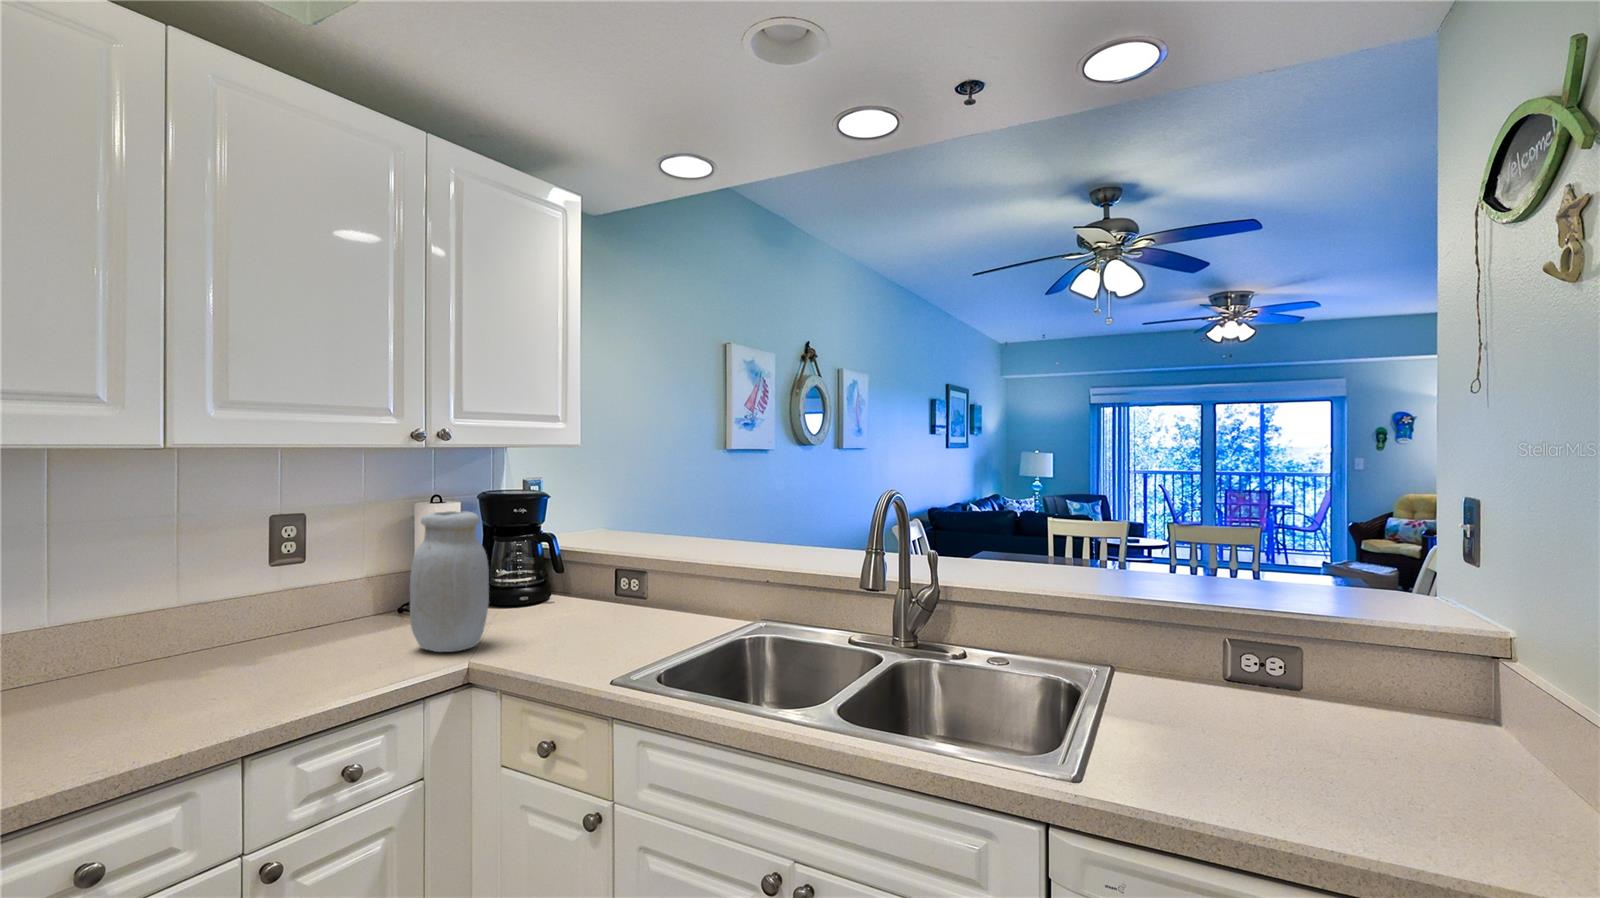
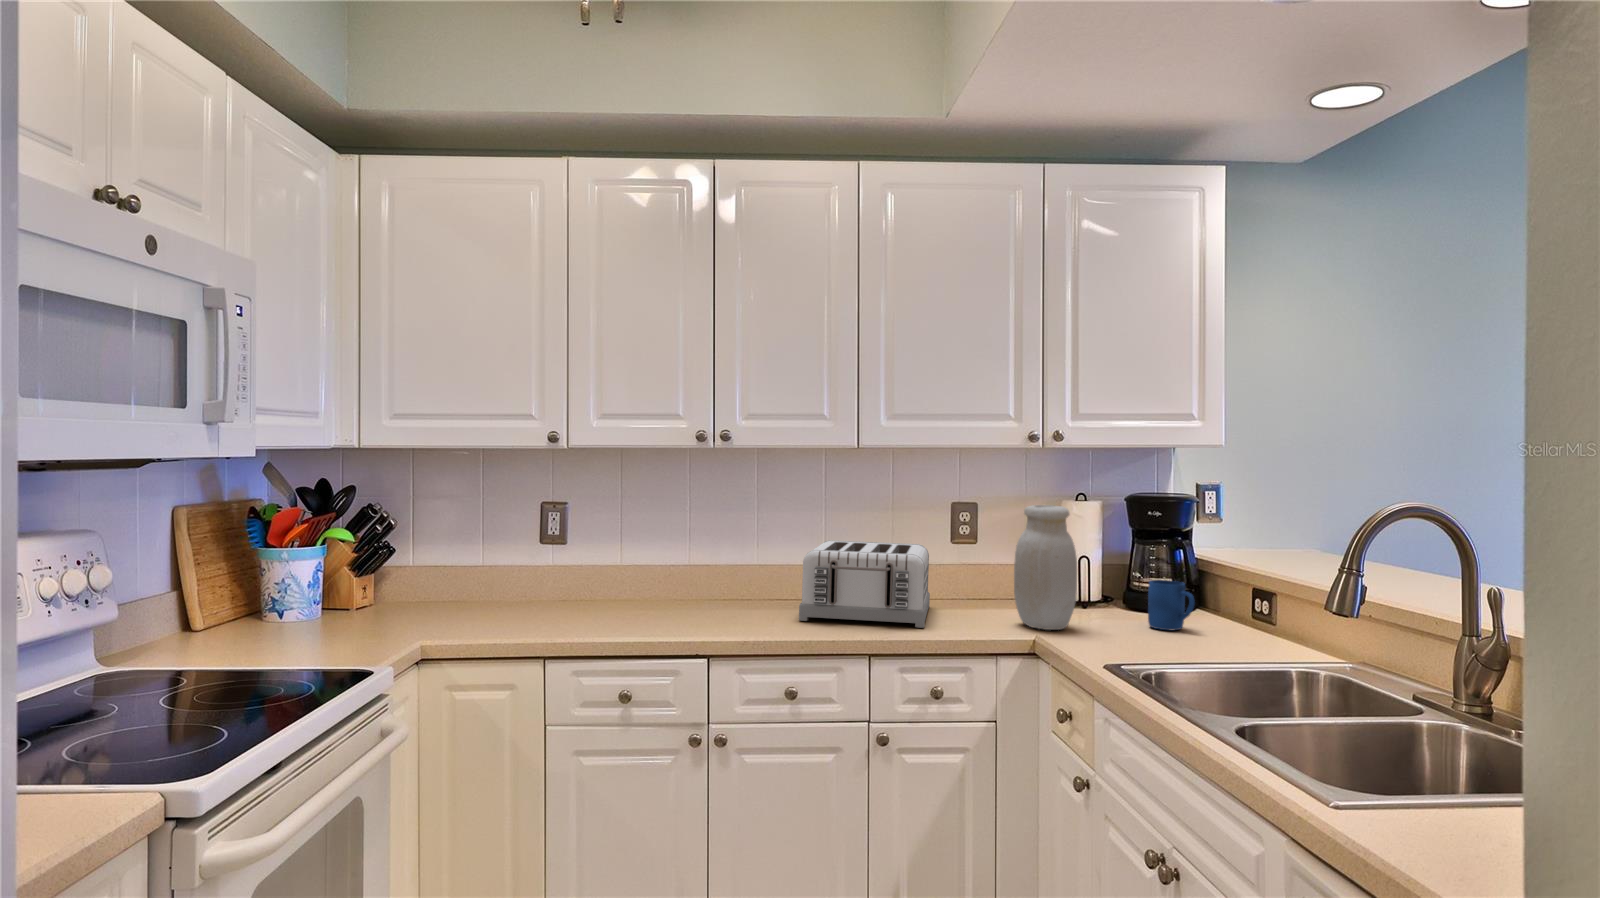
mug: none [539,572,587,621] -> present [1148,580,1195,630]
toaster: none [50,578,309,744] -> present [799,540,930,628]

